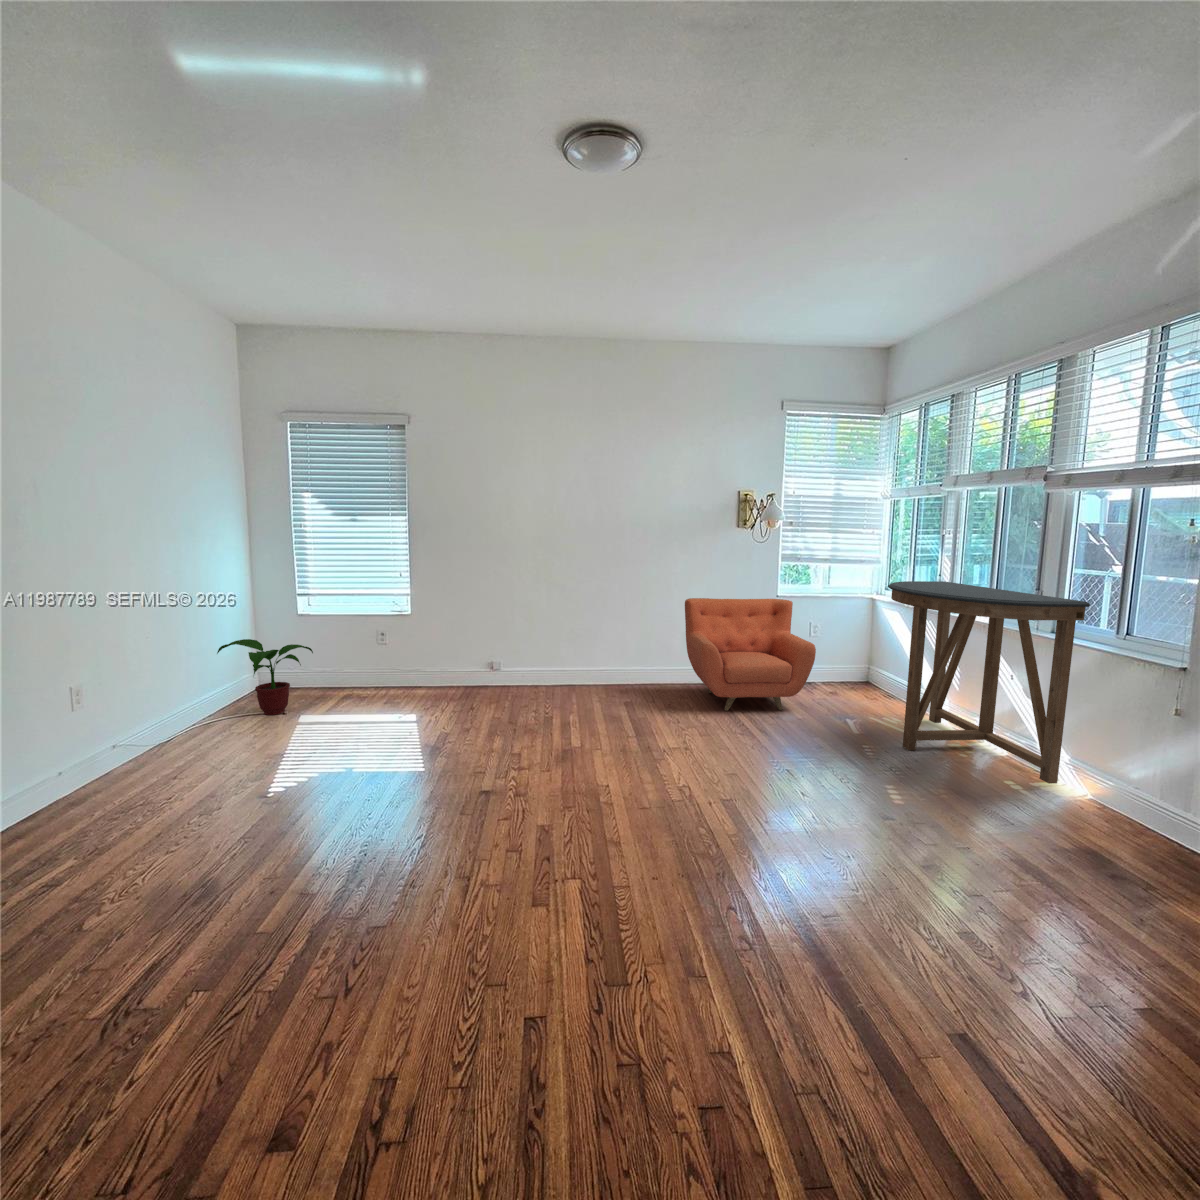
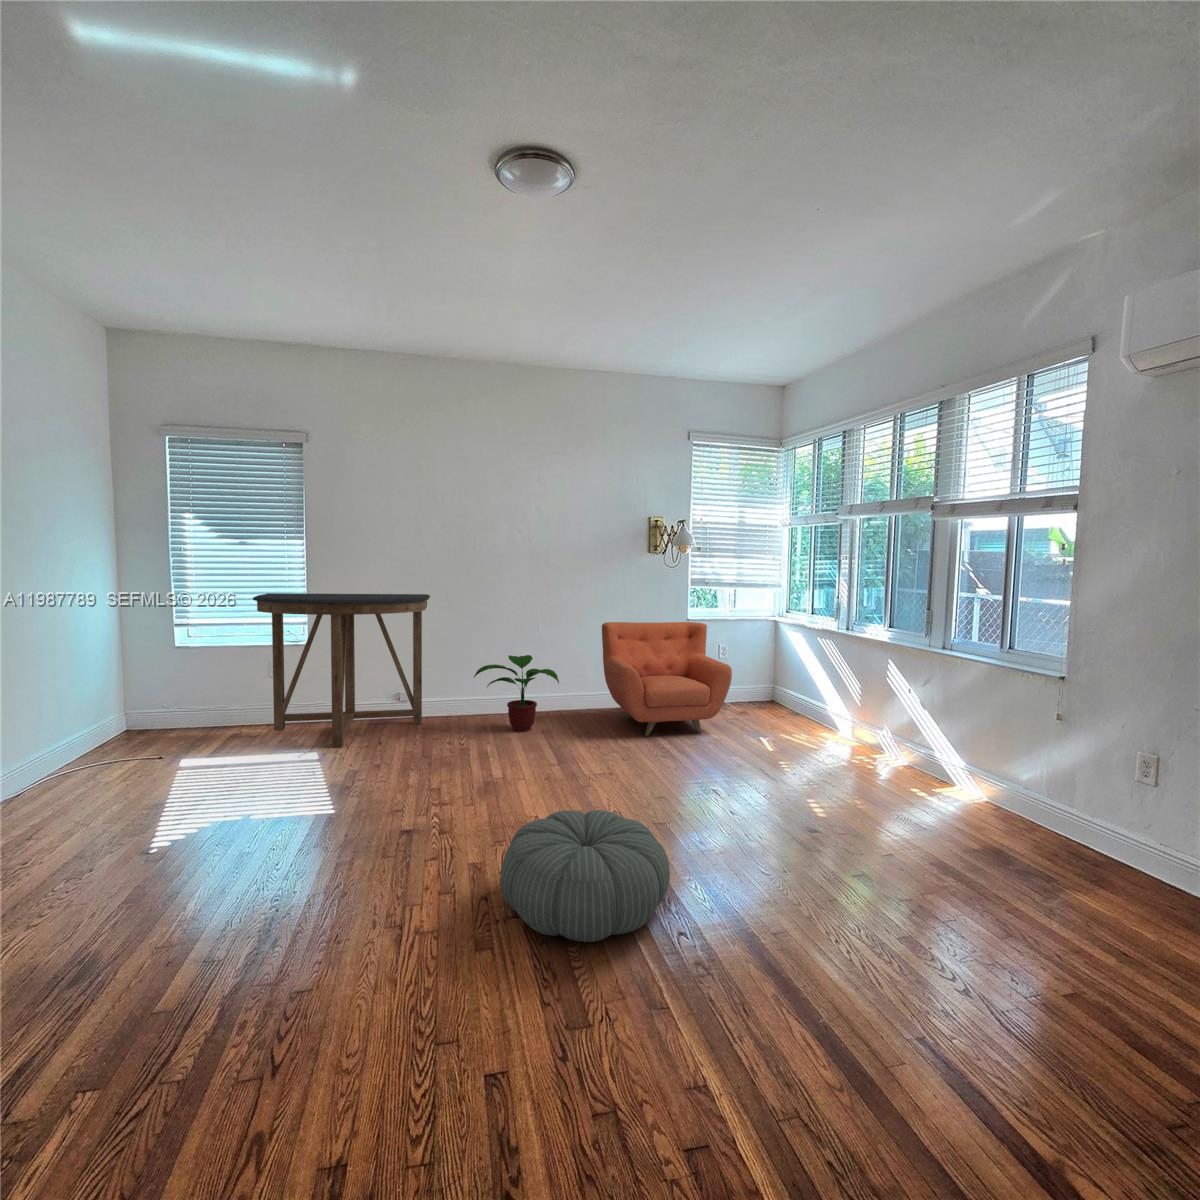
console table: present [888,581,1090,784] -> present [253,593,430,748]
potted plant: present [217,639,313,715] -> present [474,655,559,732]
pouf: none [560,781,722,906] -> present [500,810,670,942]

